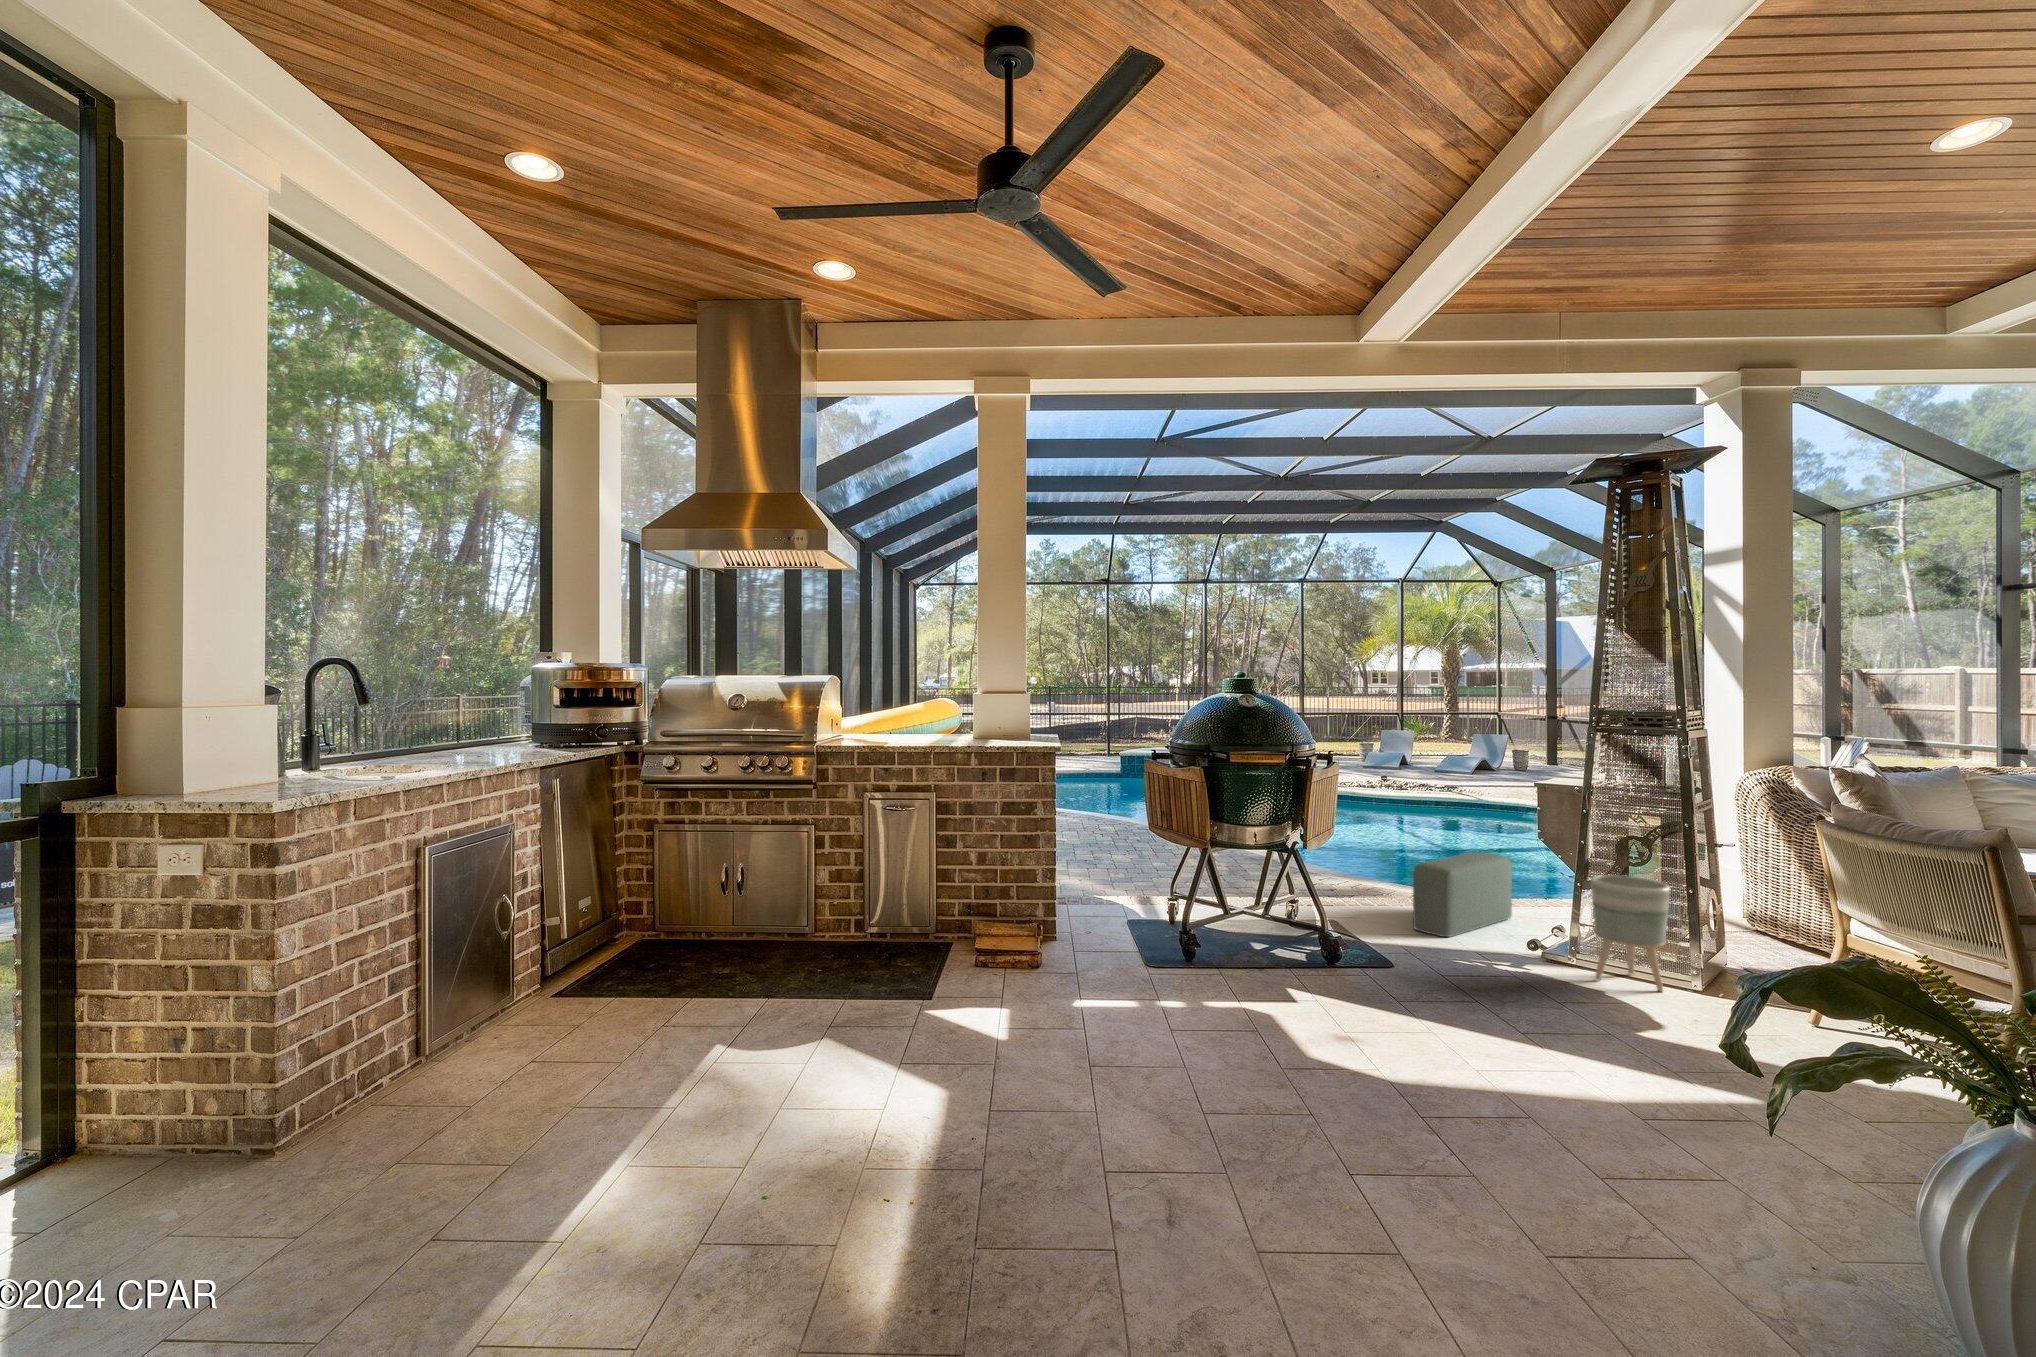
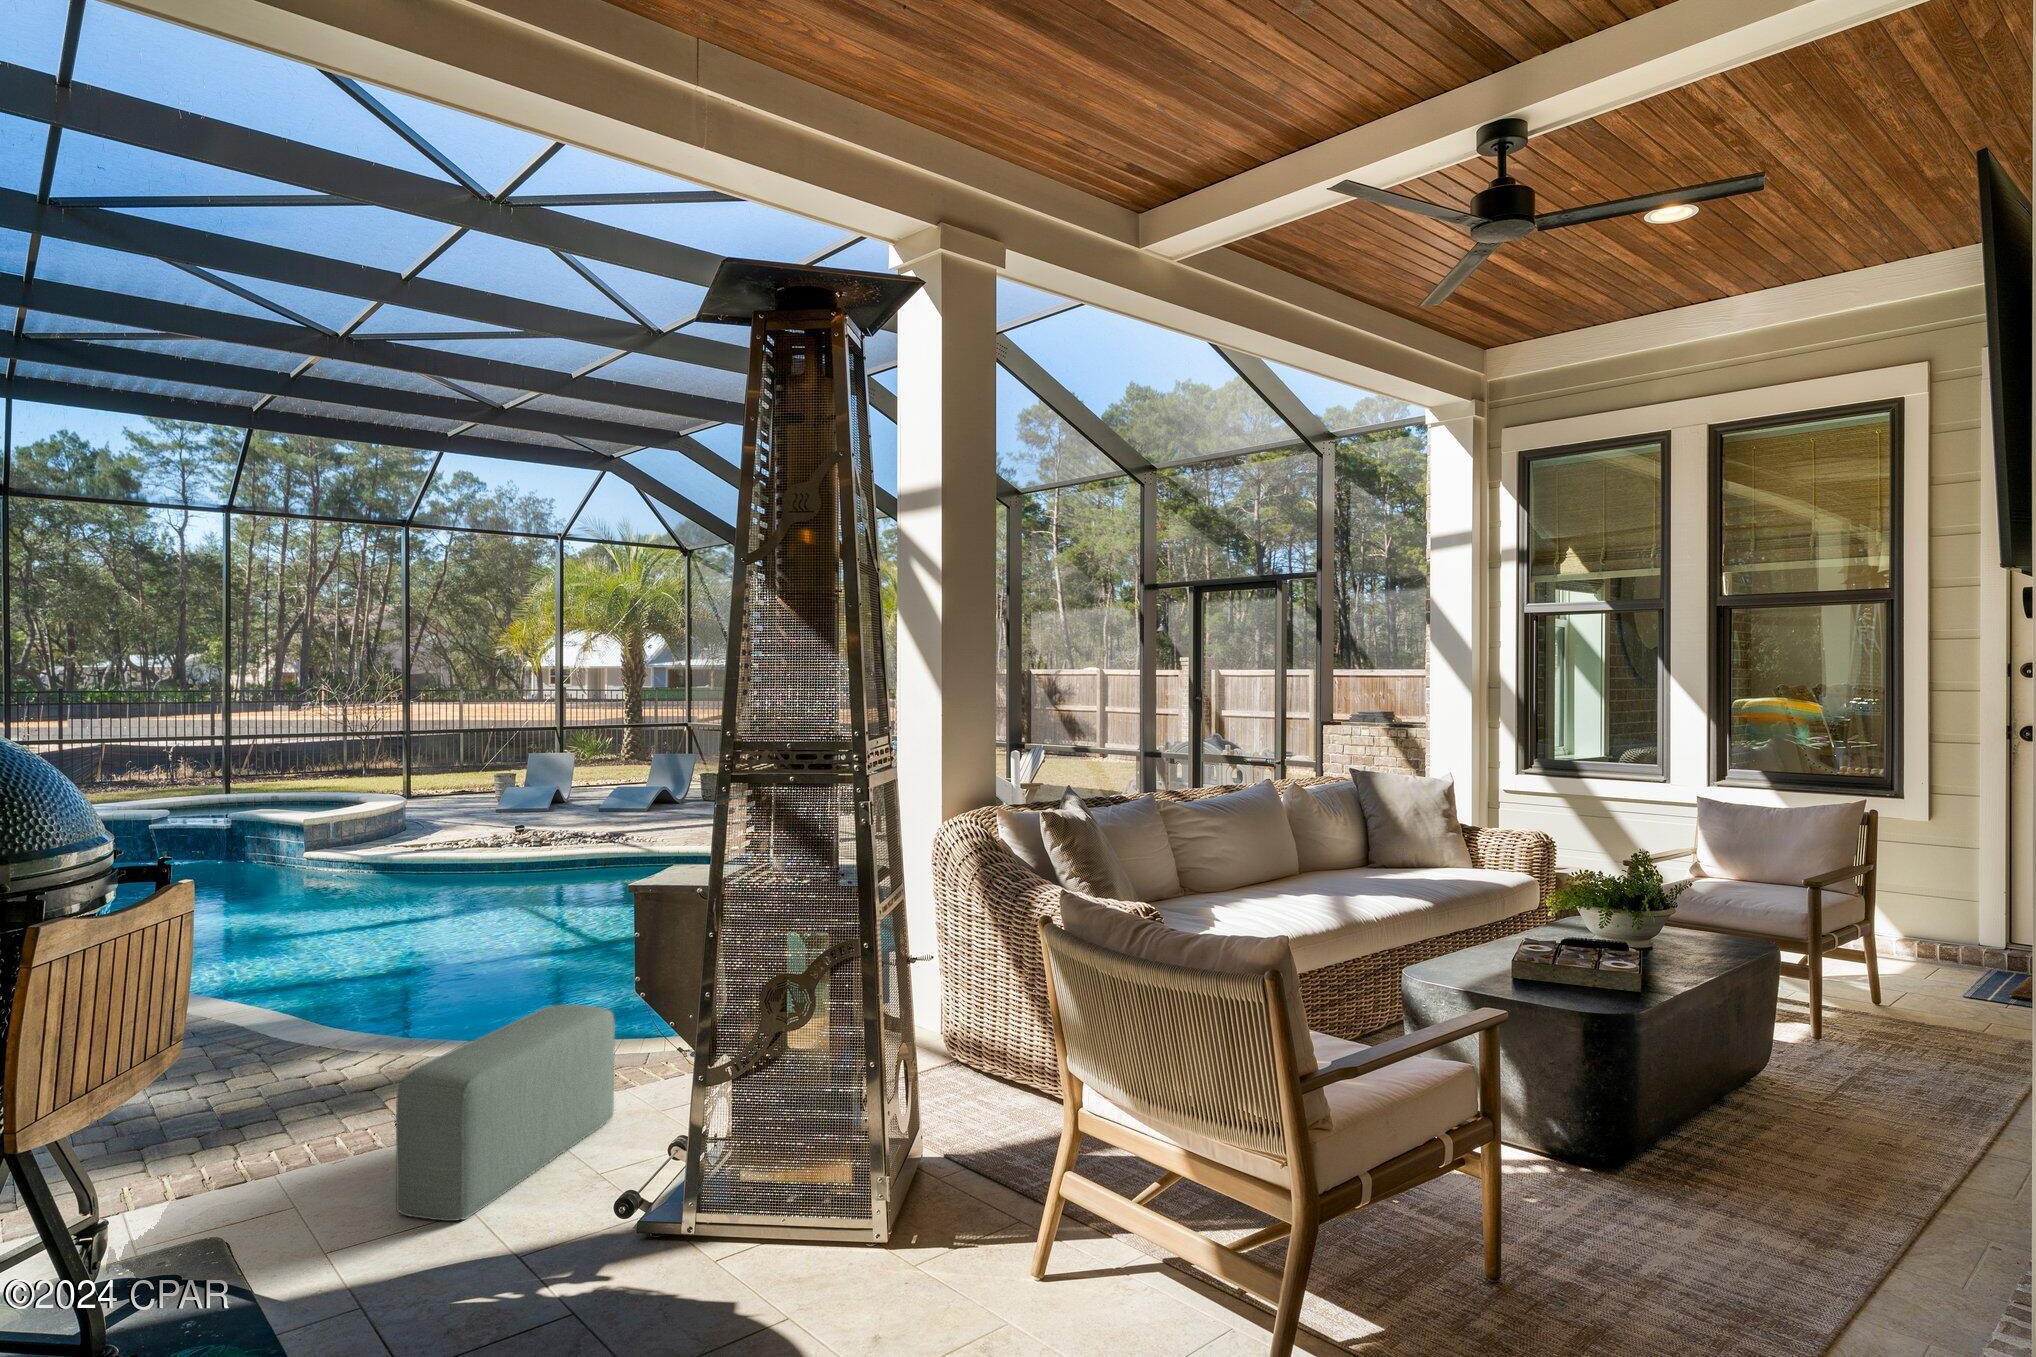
planter: present [1591,875,1670,992] -> none [711,1048,839,1277]

